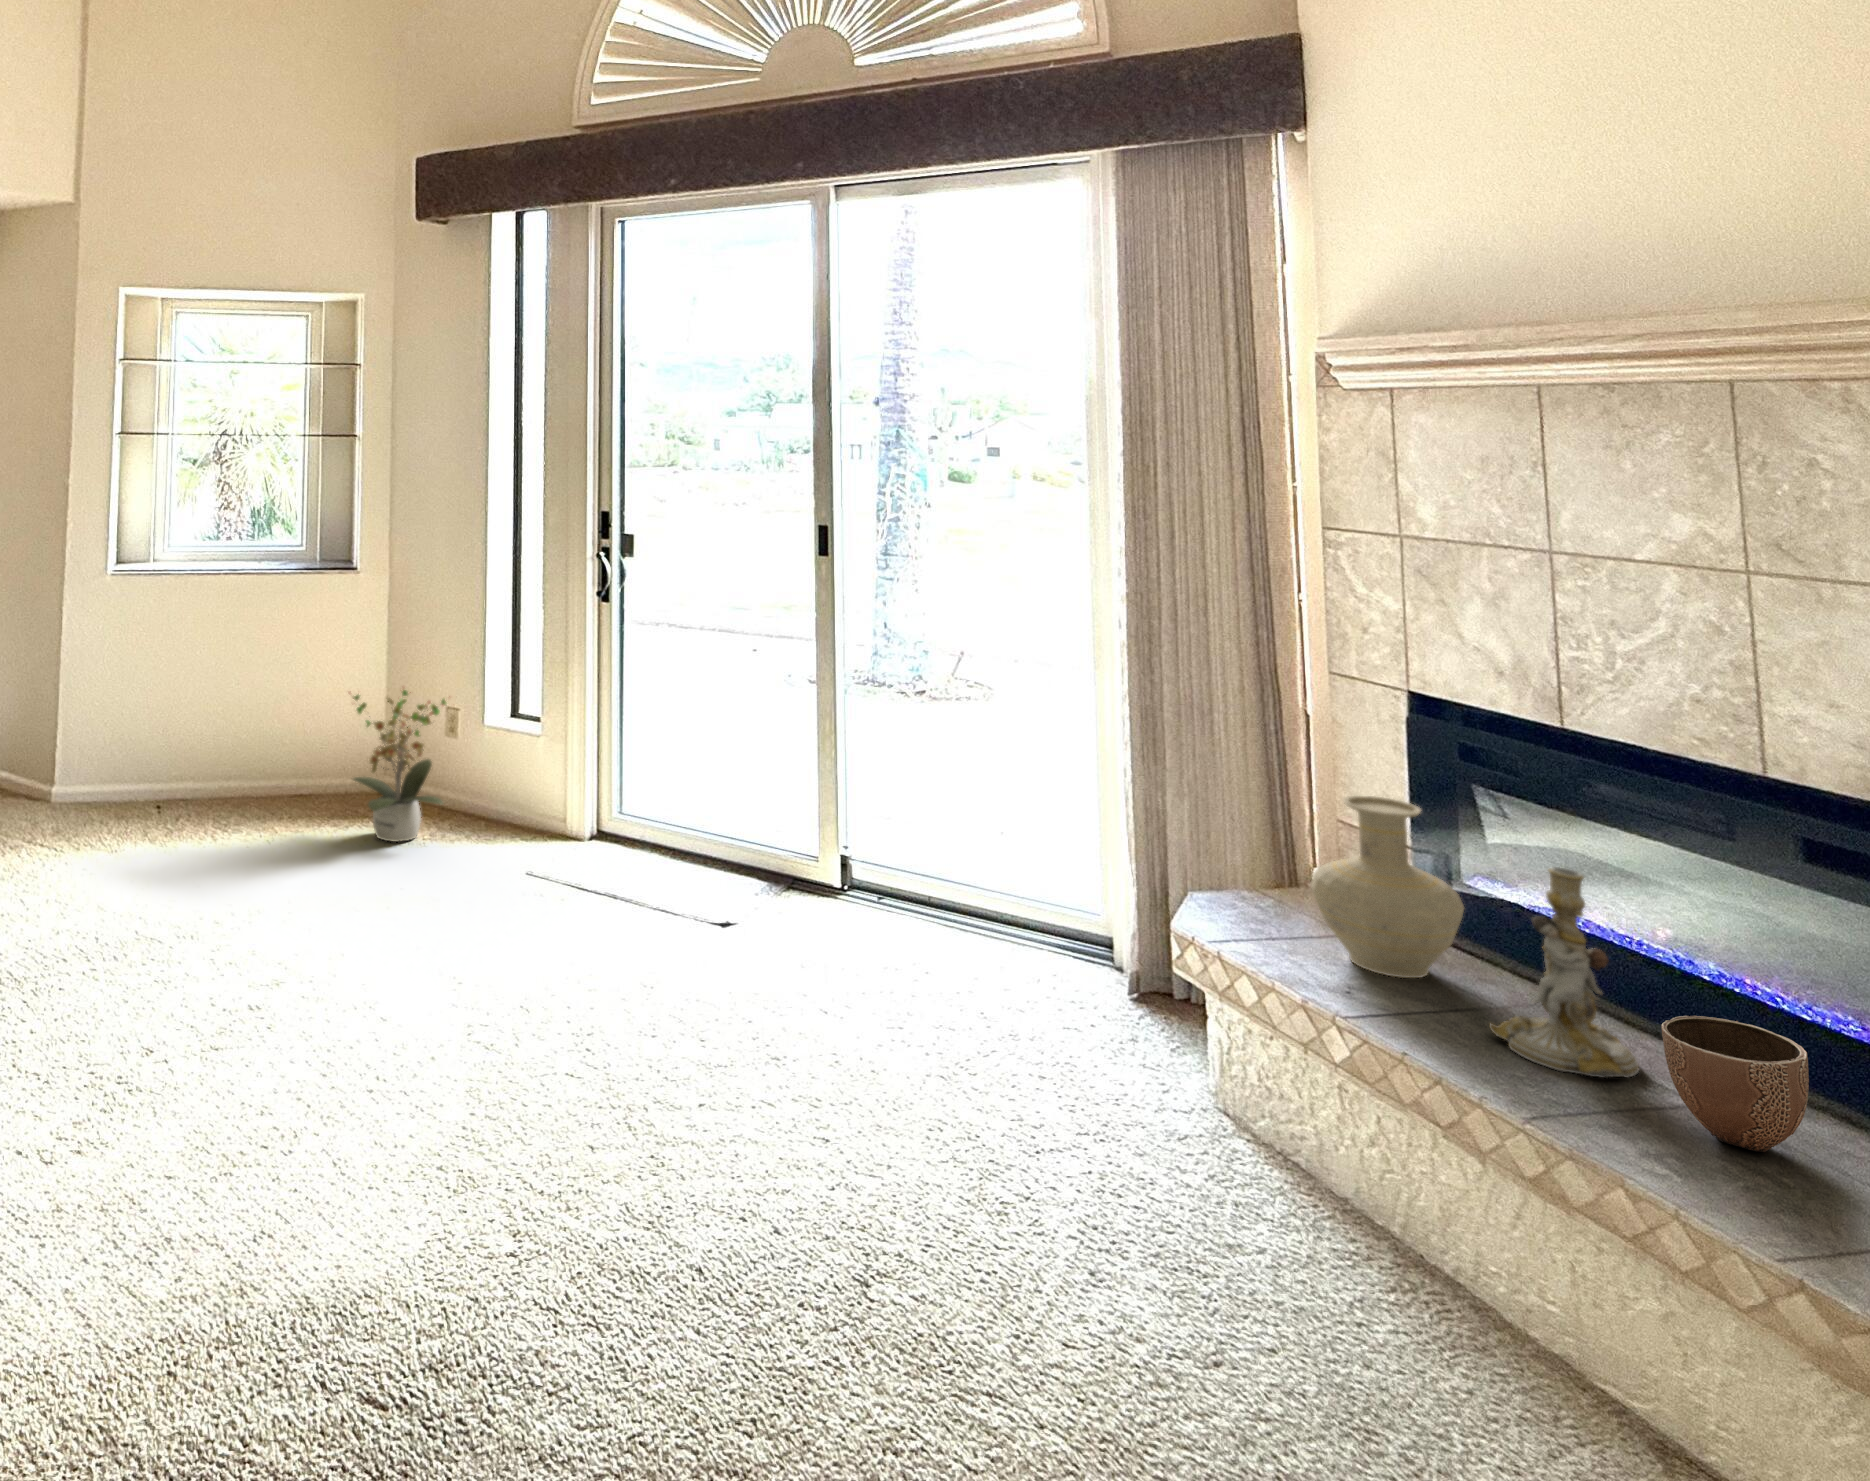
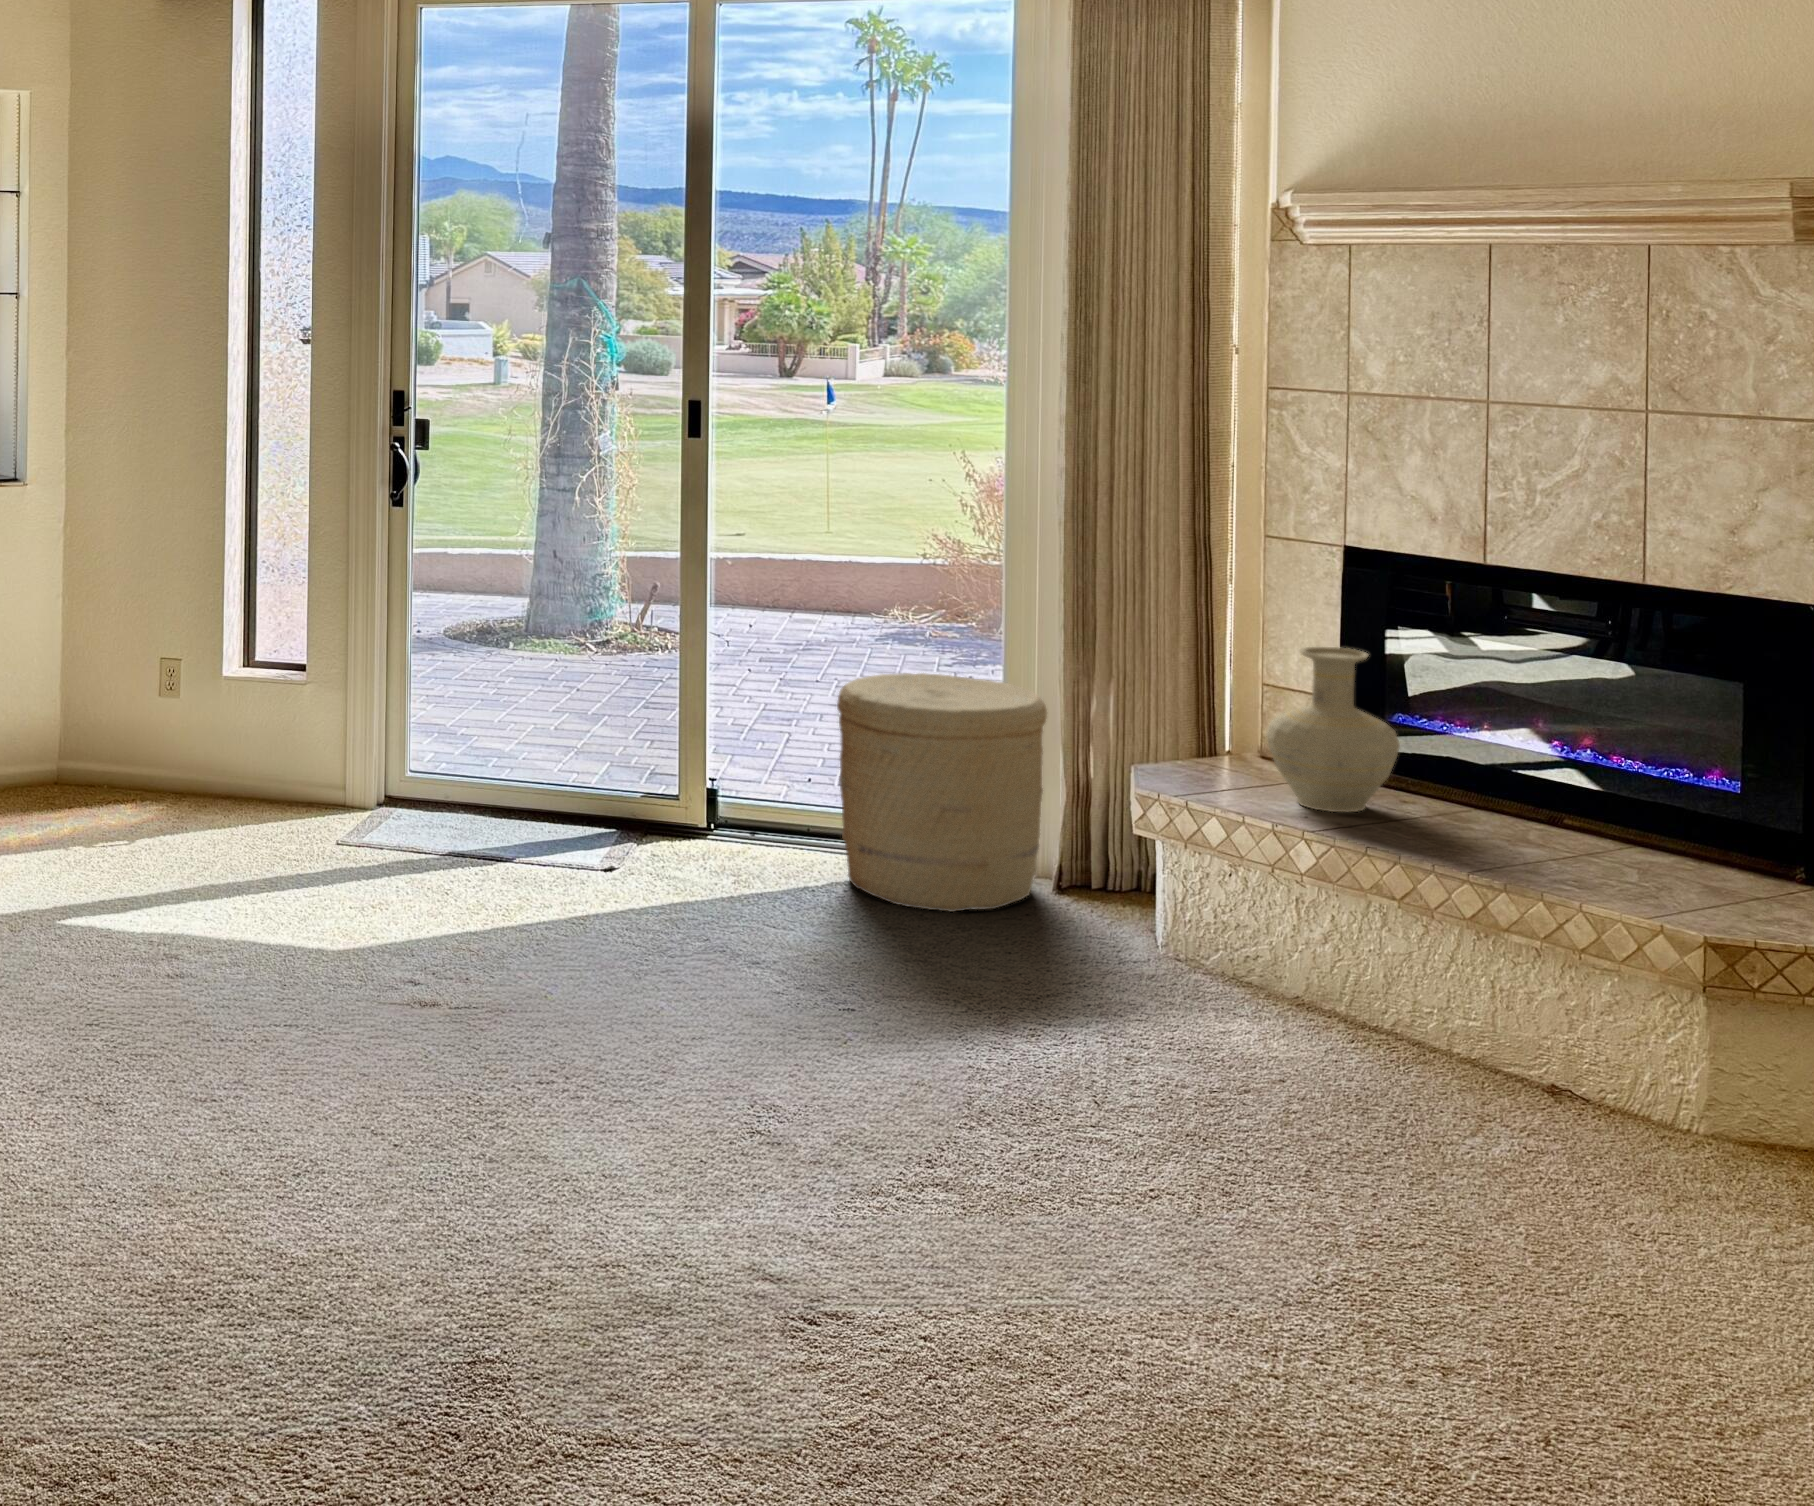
potted plant: present [353,690,446,842] -> none [46,628,197,828]
woven basket: none [922,774,1121,1012] -> present [837,673,1047,912]
candlestick: present [1489,867,1639,1078] -> none [1435,686,1552,861]
decorative bowl: present [1661,1016,1809,1152] -> none [1586,792,1690,891]

